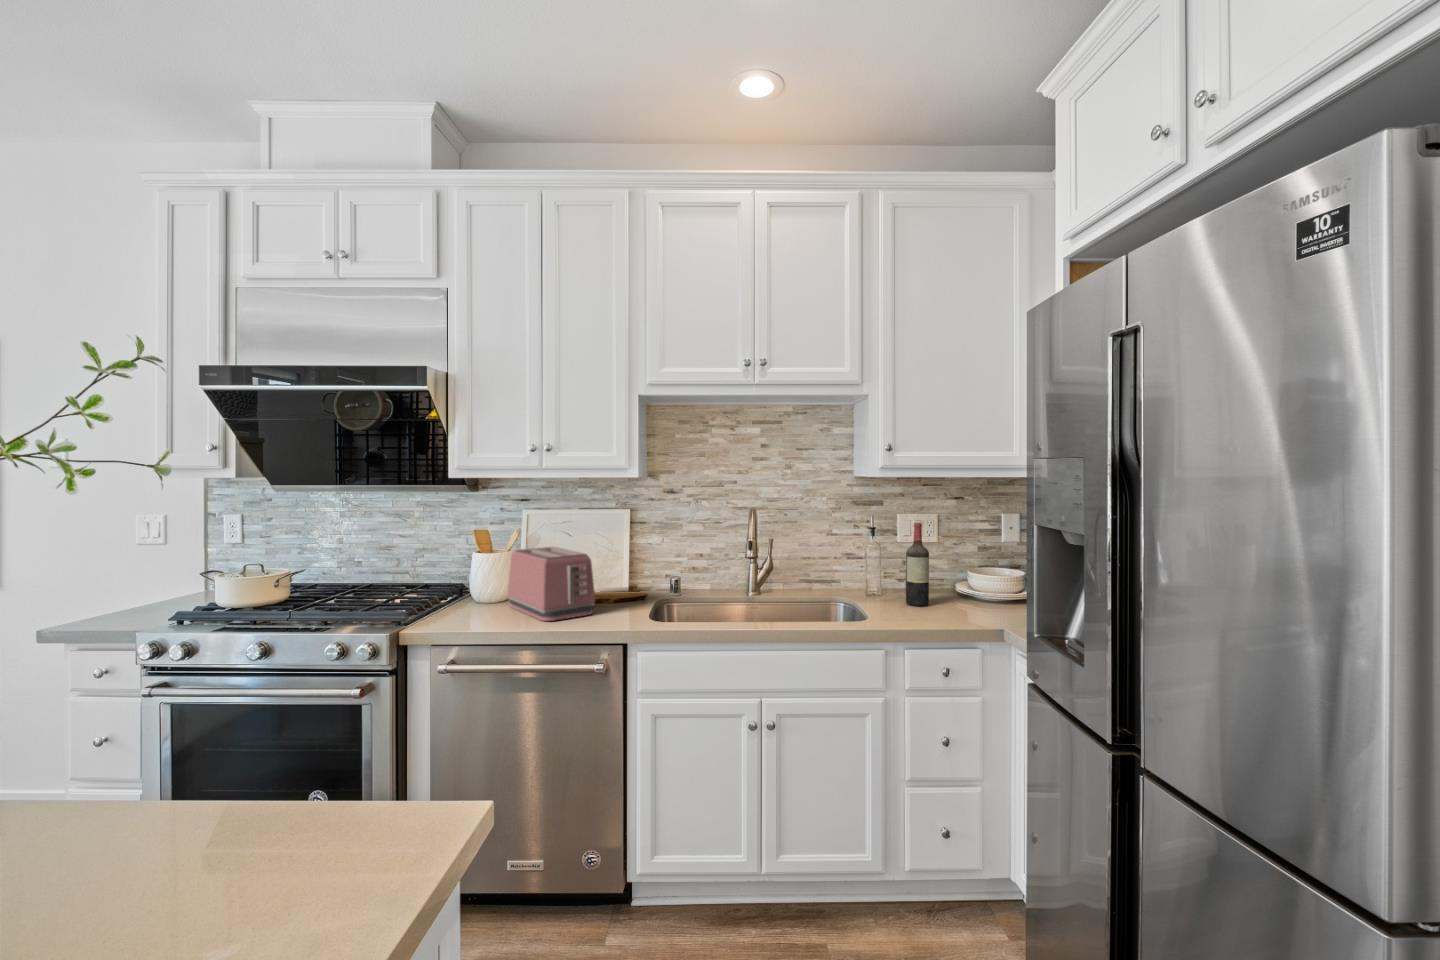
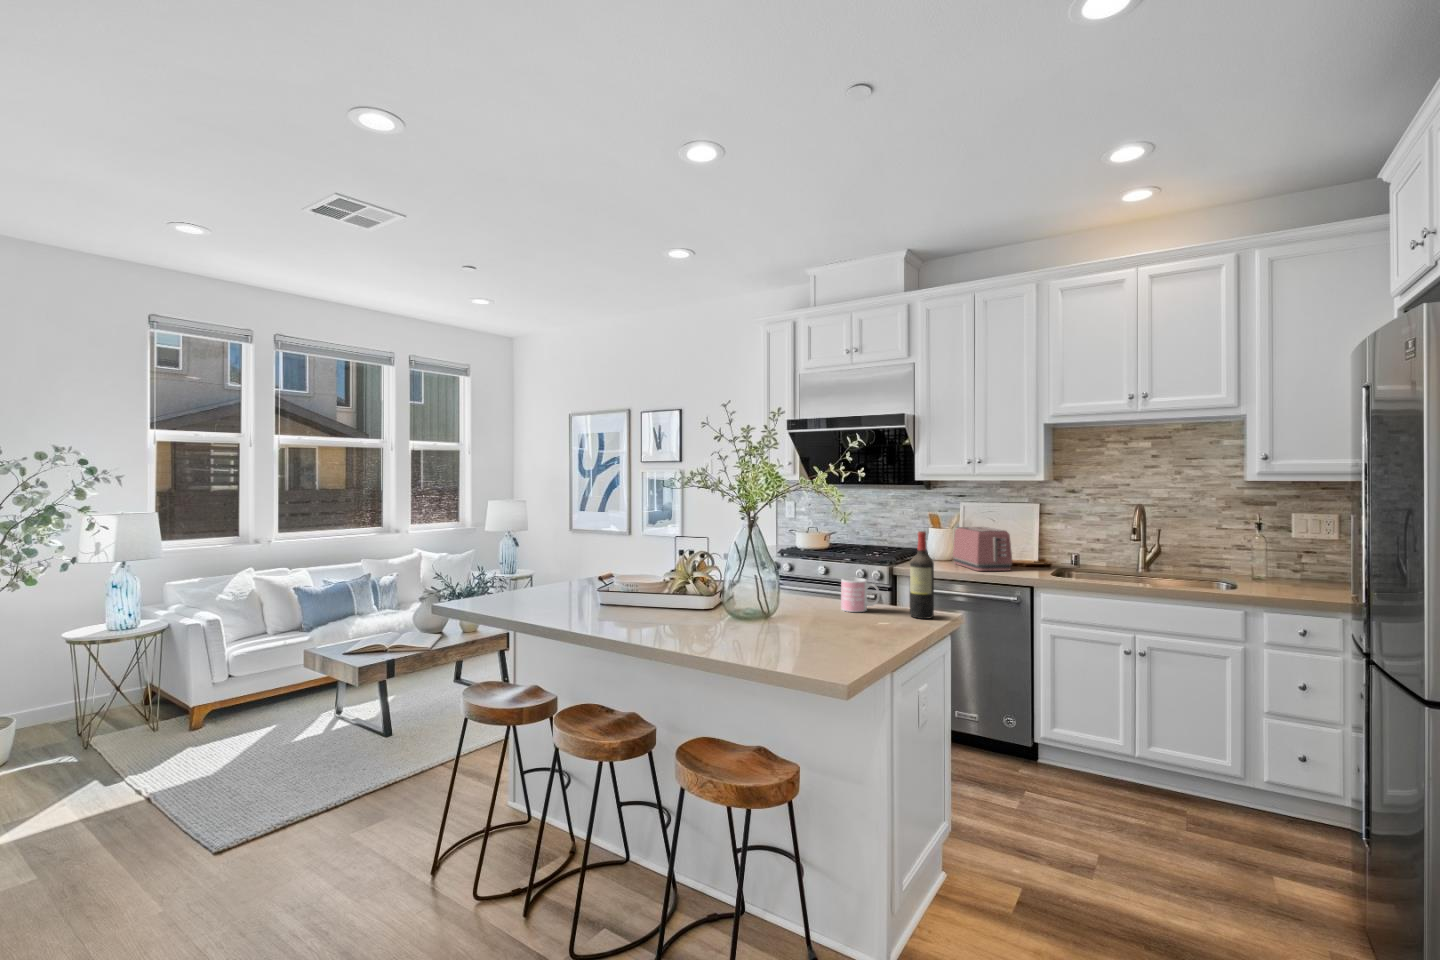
wine bottle: present [906,523,929,606] -> present [910,531,934,619]
mug: none [115,764,257,896] -> present [841,578,880,612]

